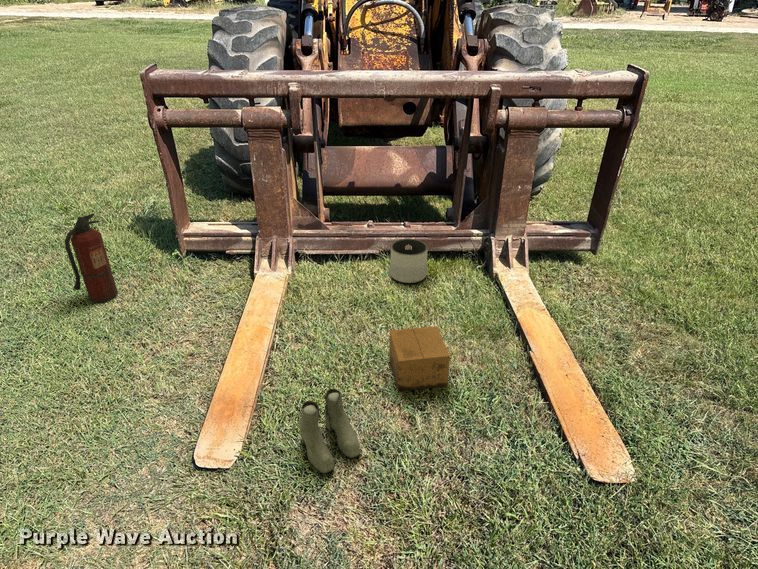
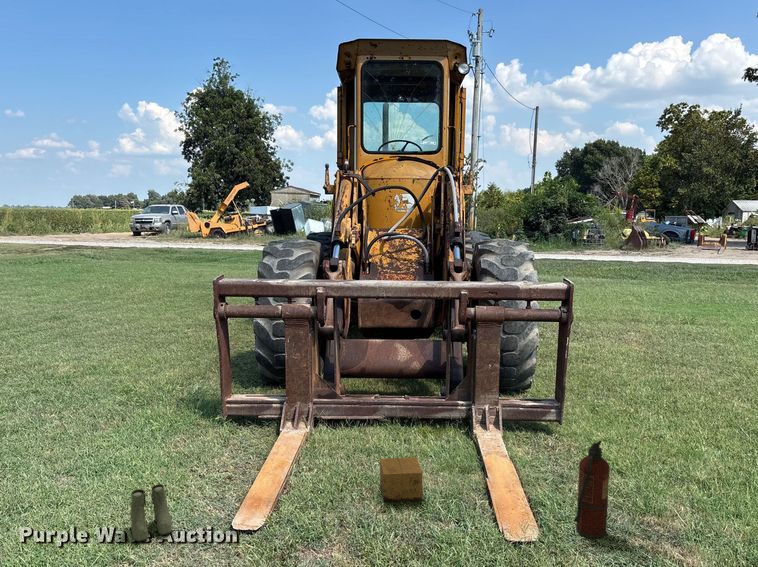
fire extinguisher: present [65,213,118,303] -> present [574,441,609,539]
planter: present [390,239,428,283] -> none [390,408,420,443]
boots: present [299,389,360,473] -> present [130,484,172,542]

